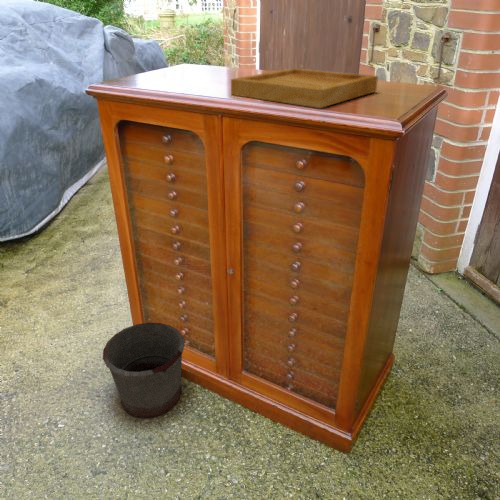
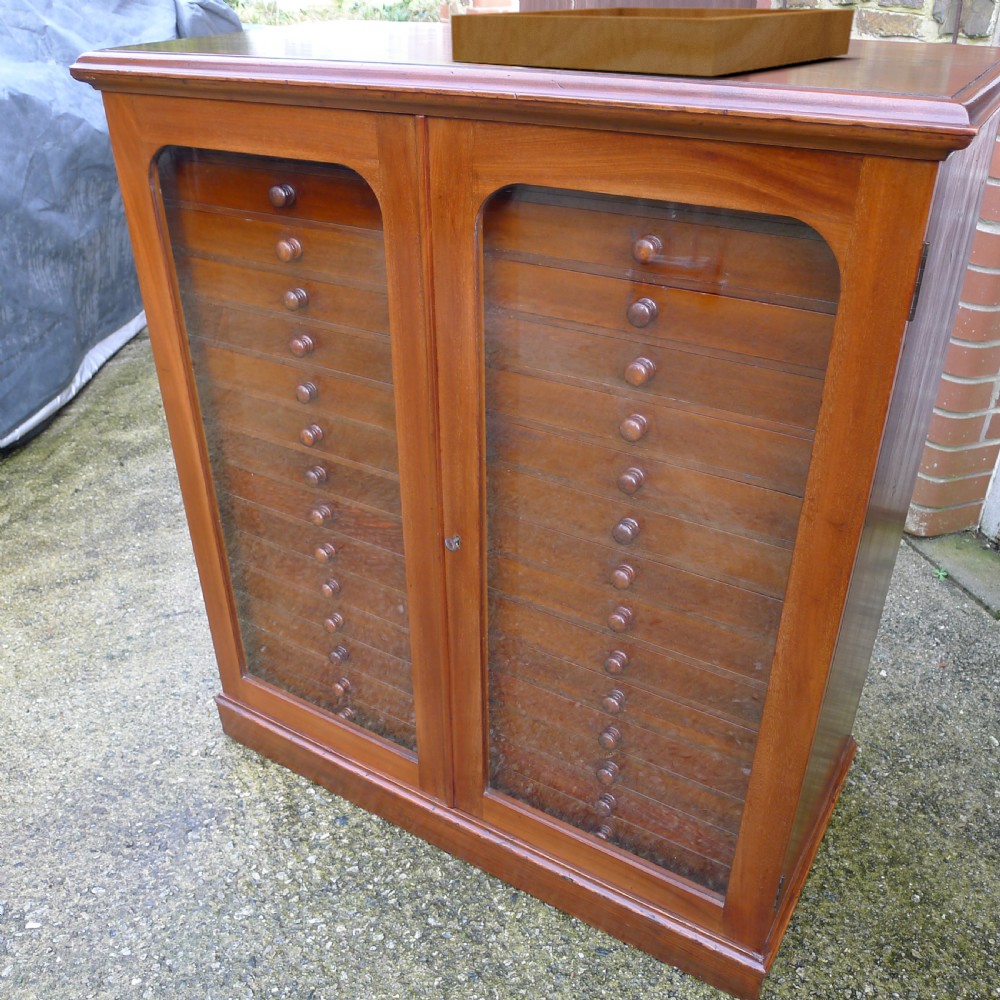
bucket: present [103,323,185,418] -> none [132,664,341,904]

